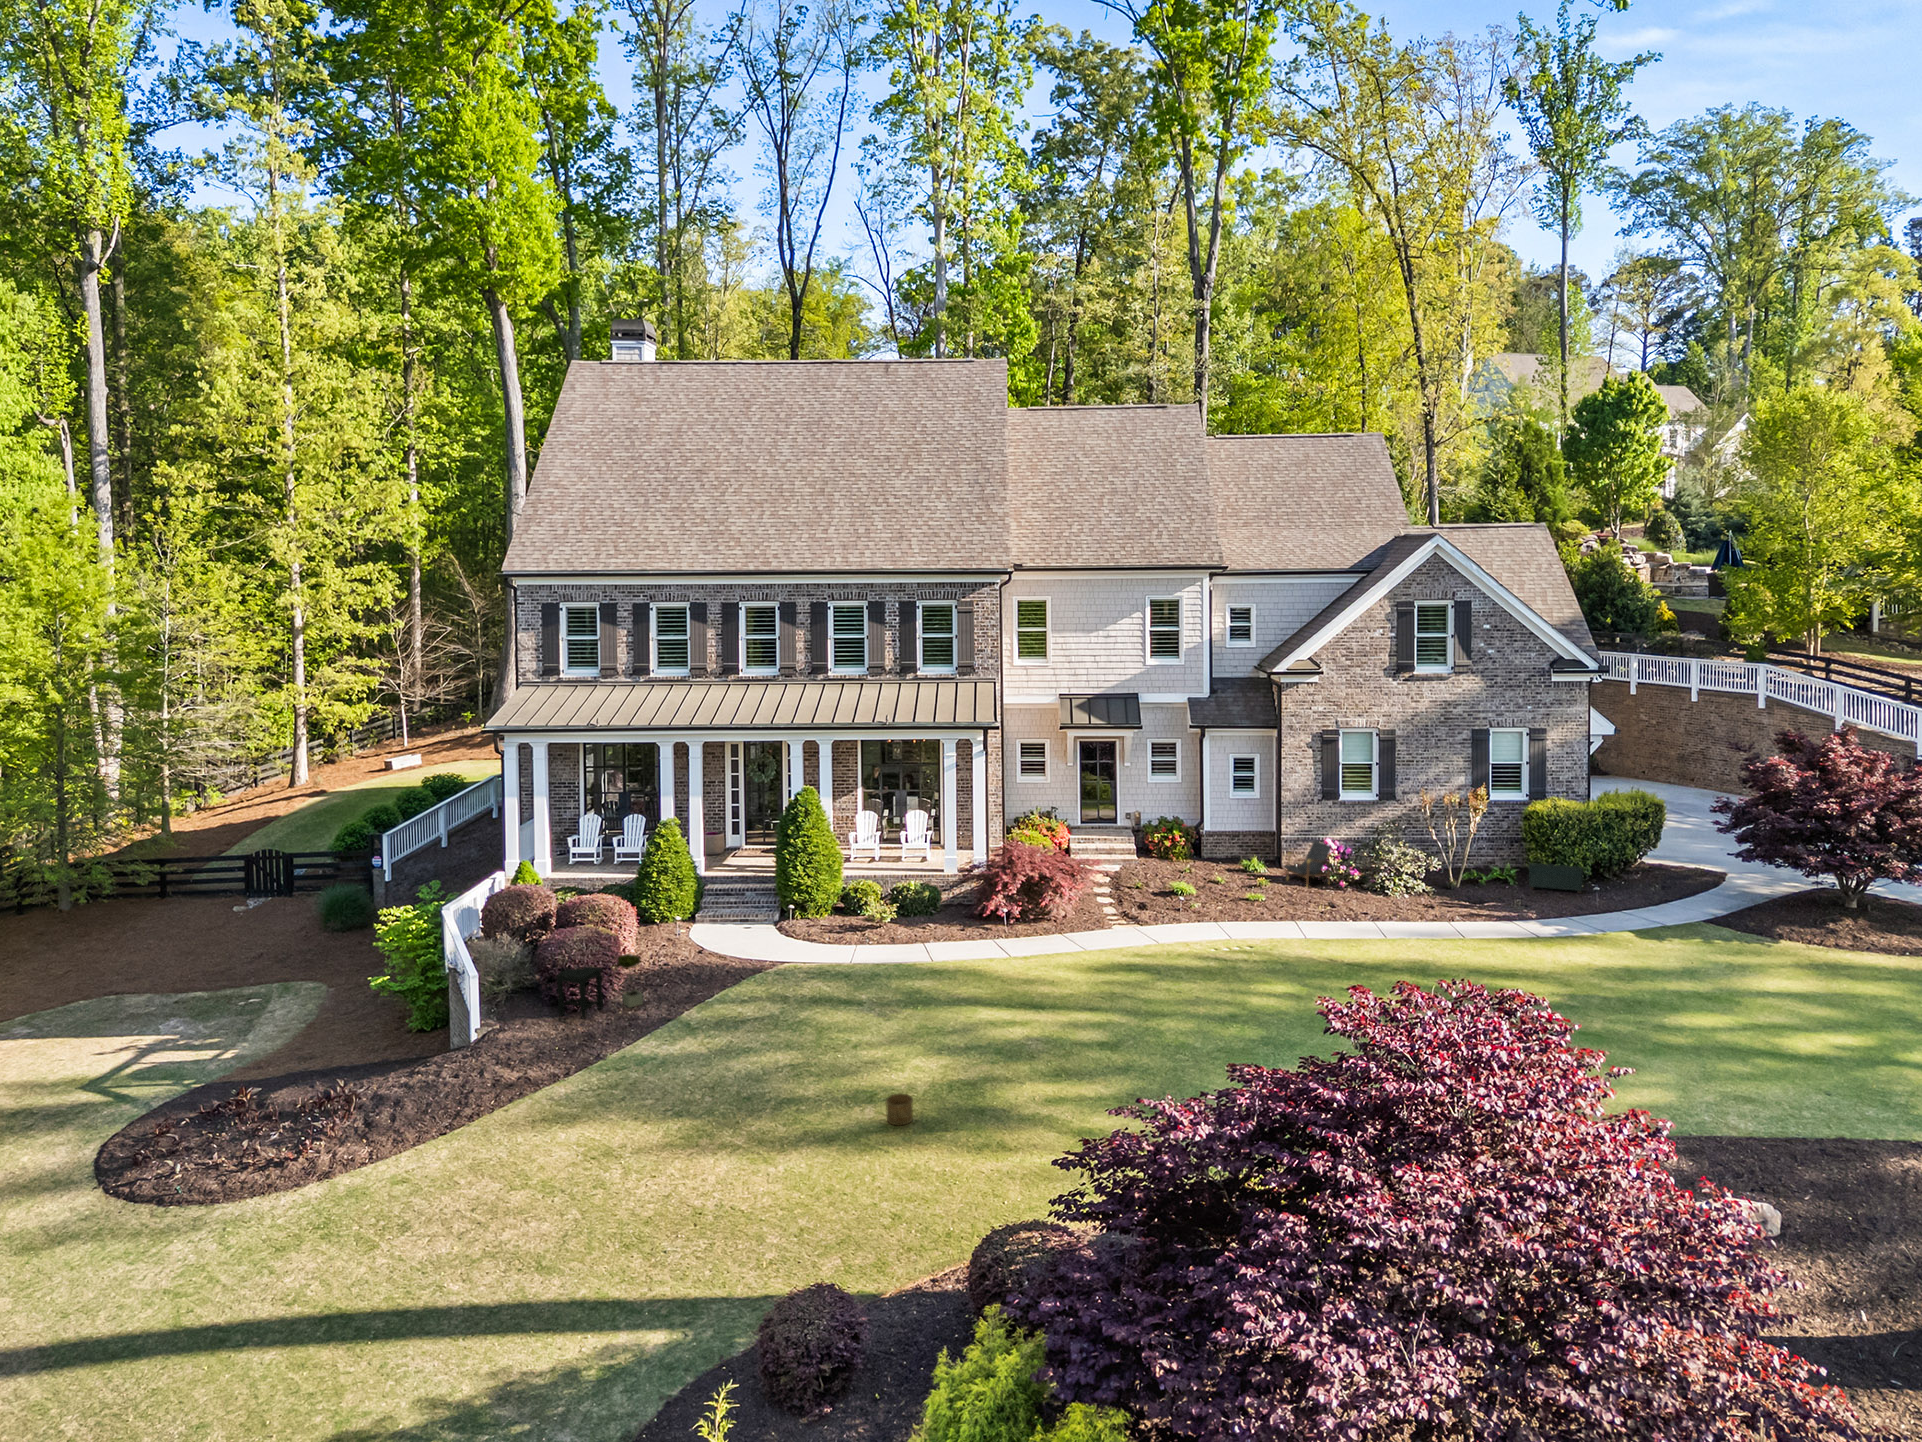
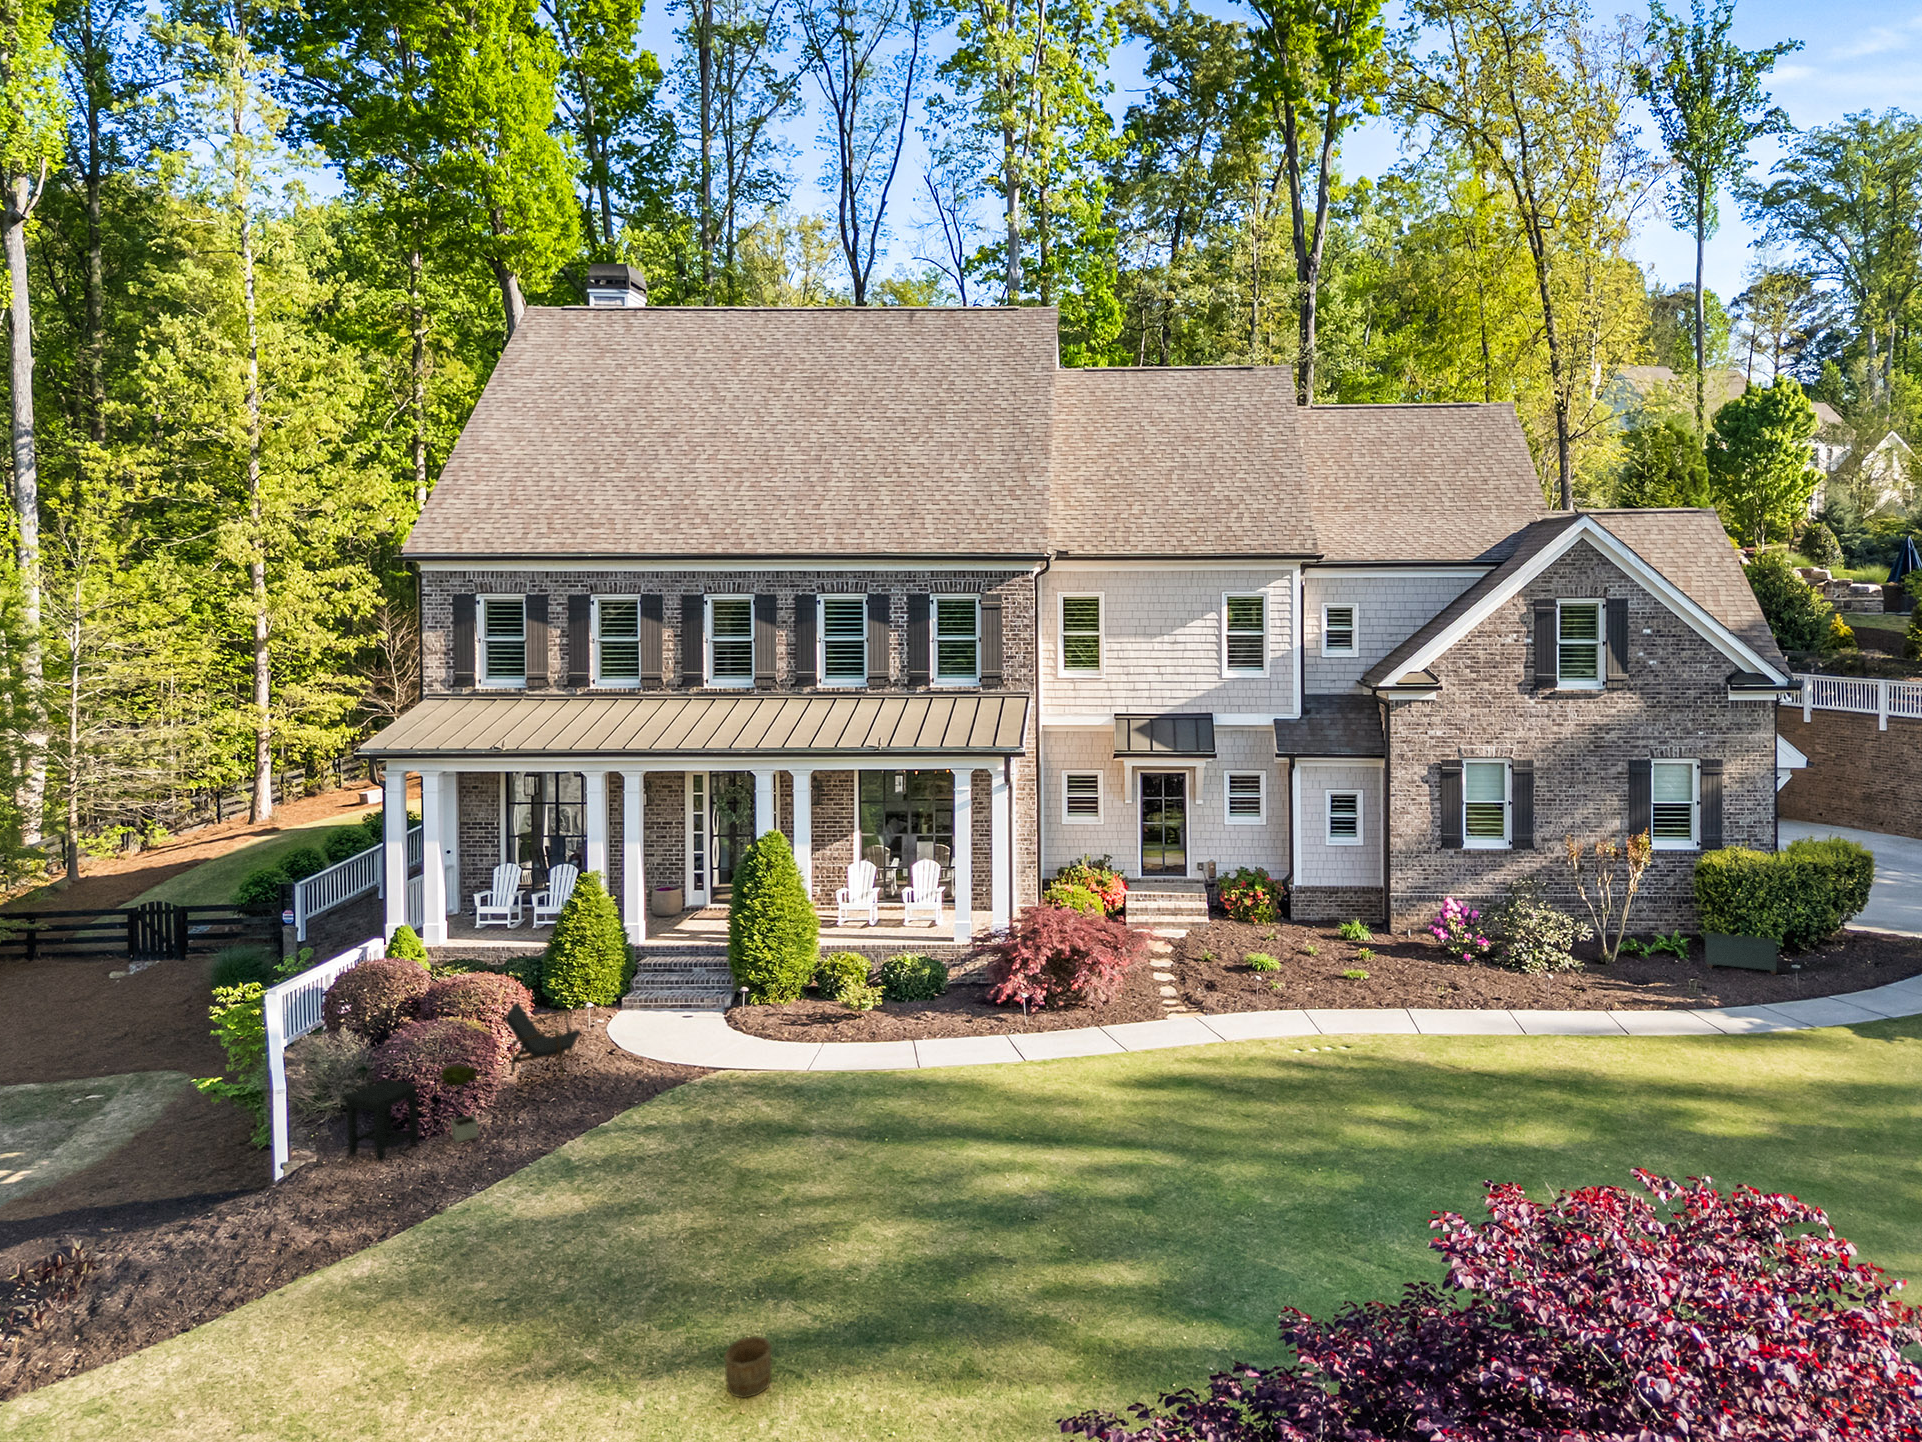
lounge chair: present [1284,841,1331,887] -> present [505,1003,580,1075]

